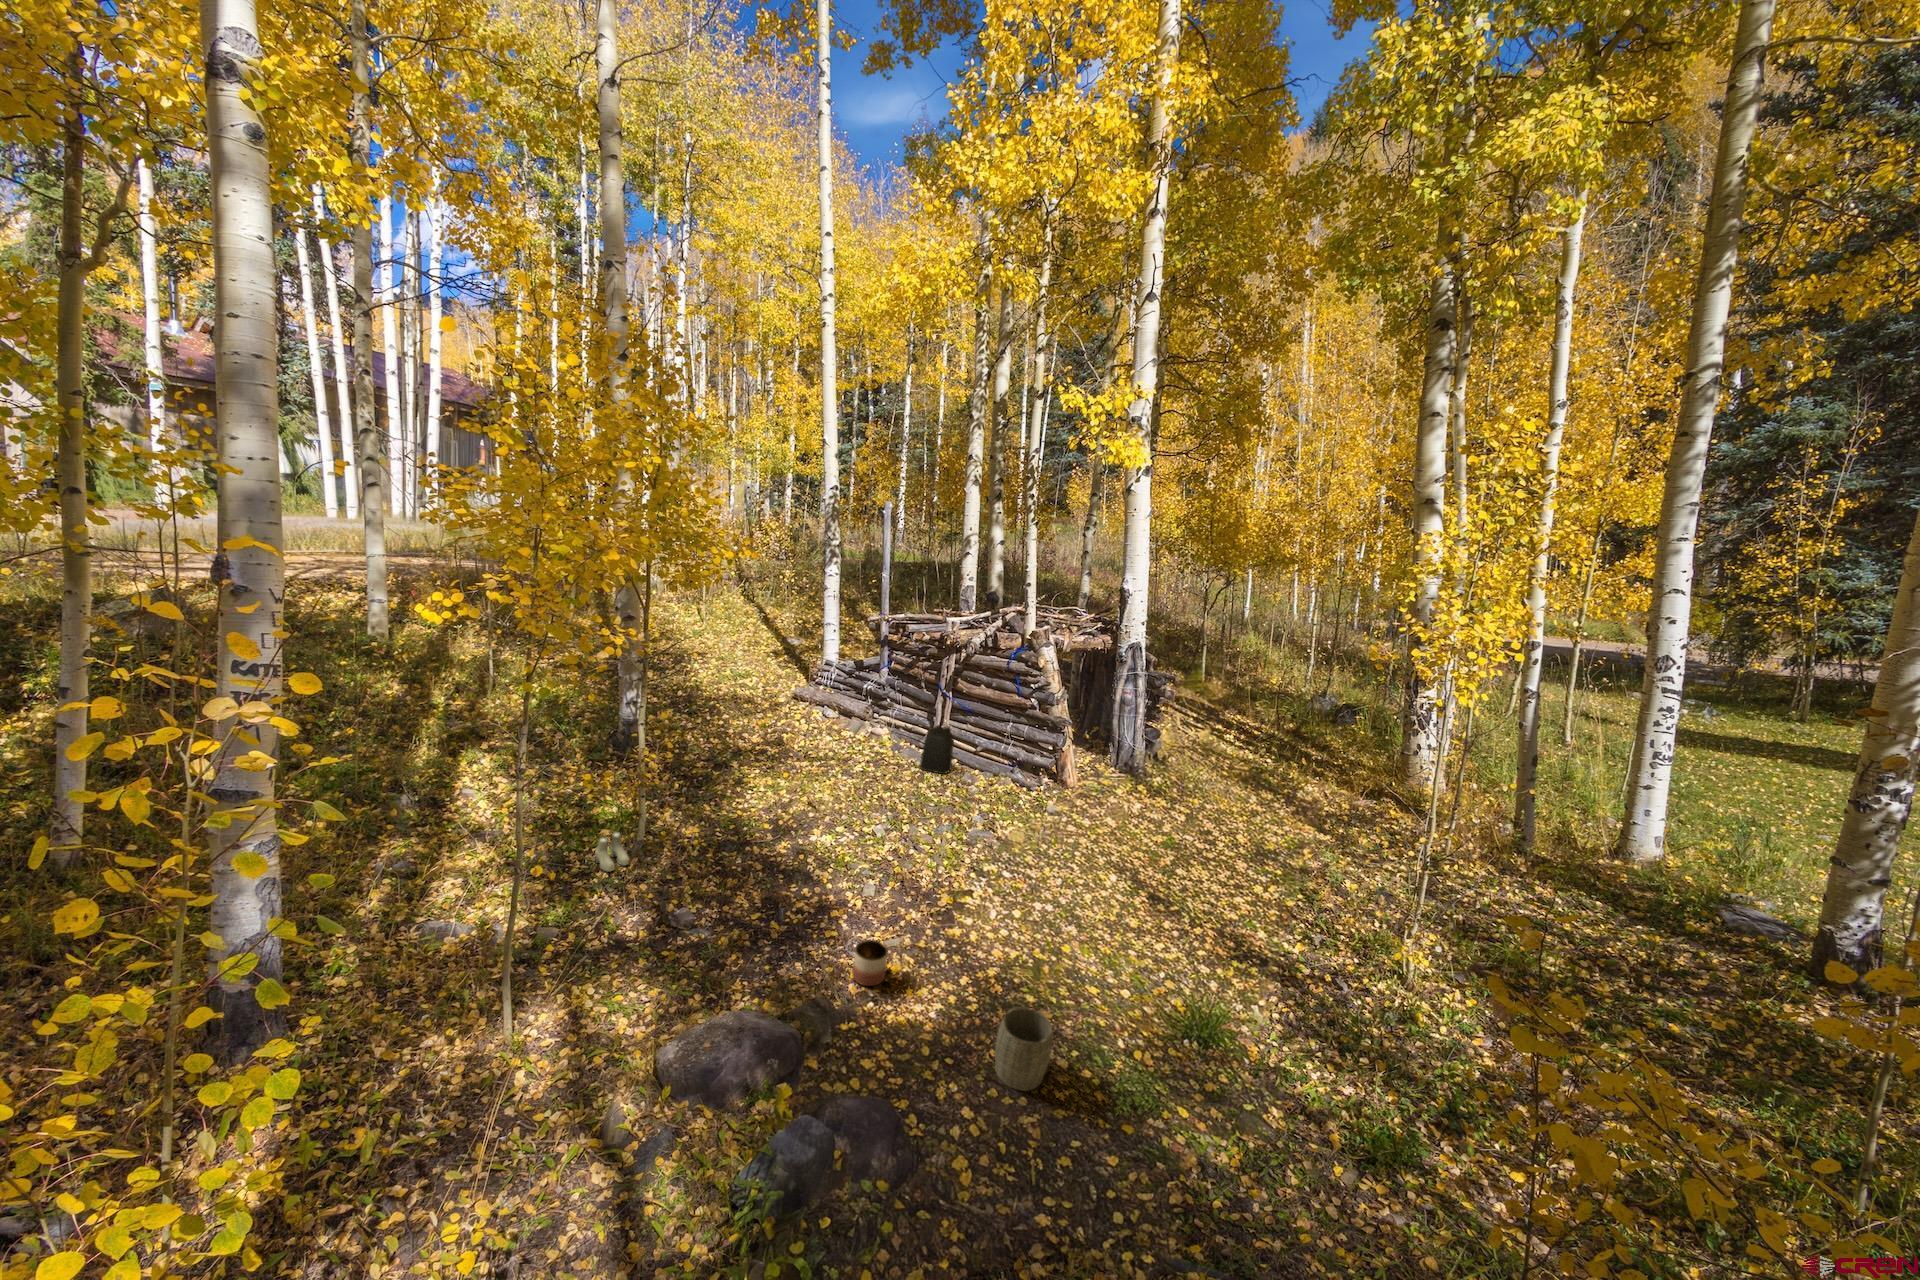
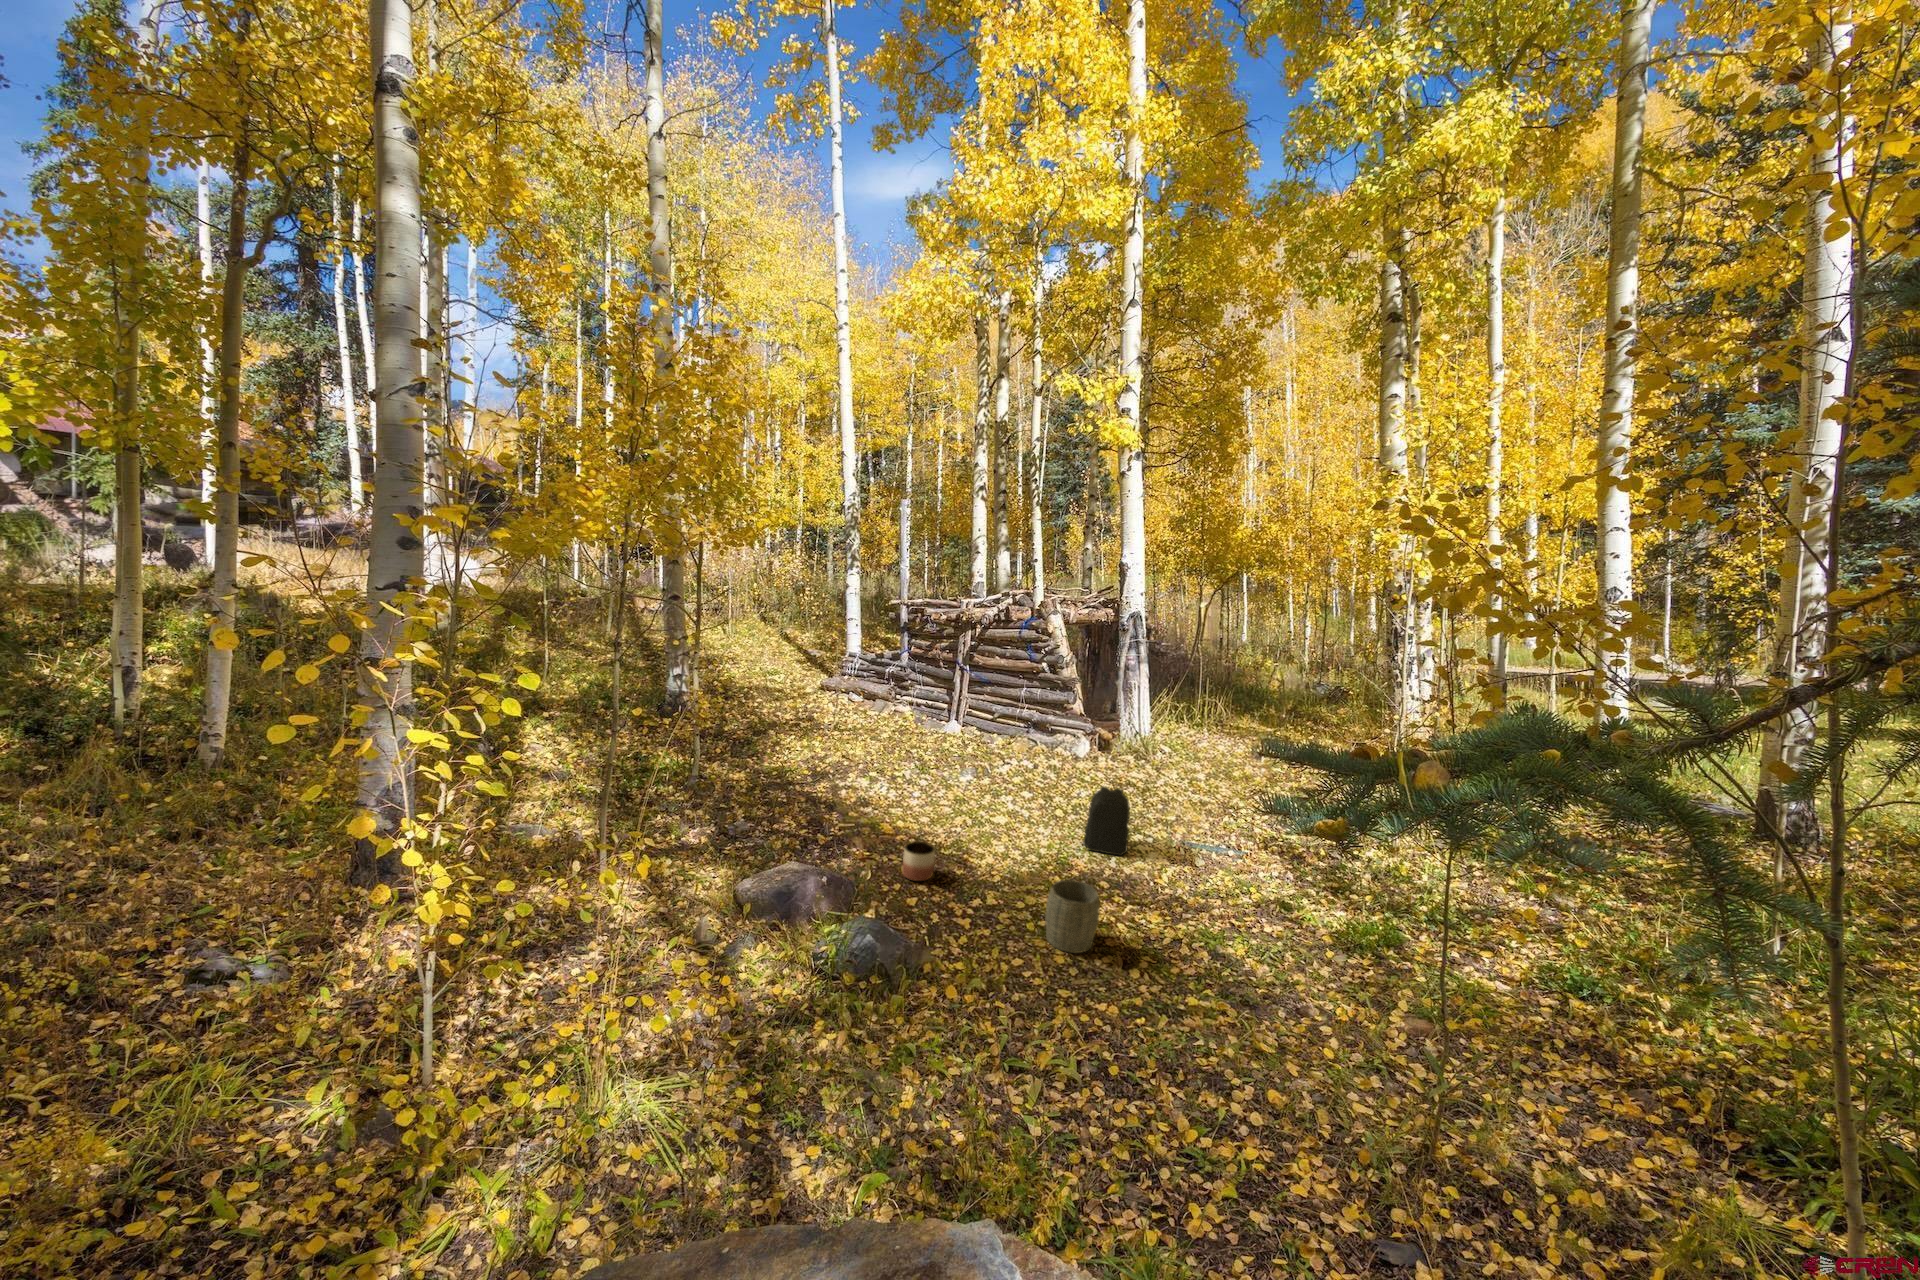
backpack: present [920,725,954,774] -> present [1083,786,1130,856]
boots: present [596,831,629,872] -> none [652,770,684,804]

